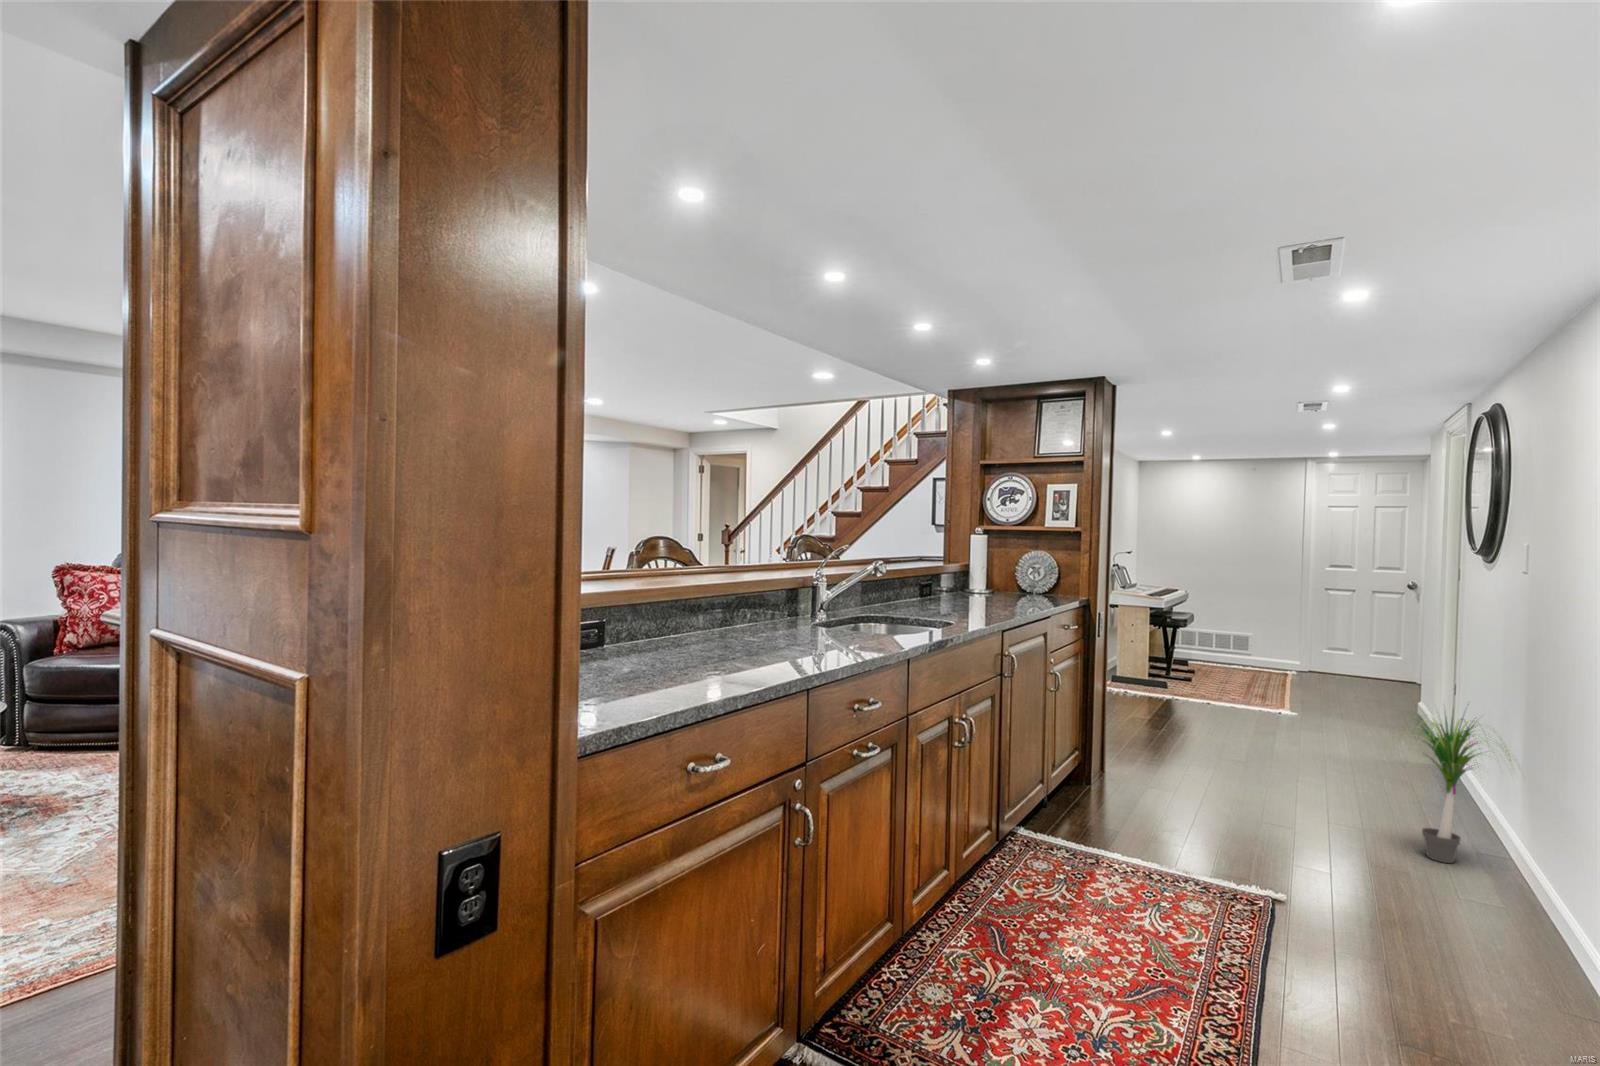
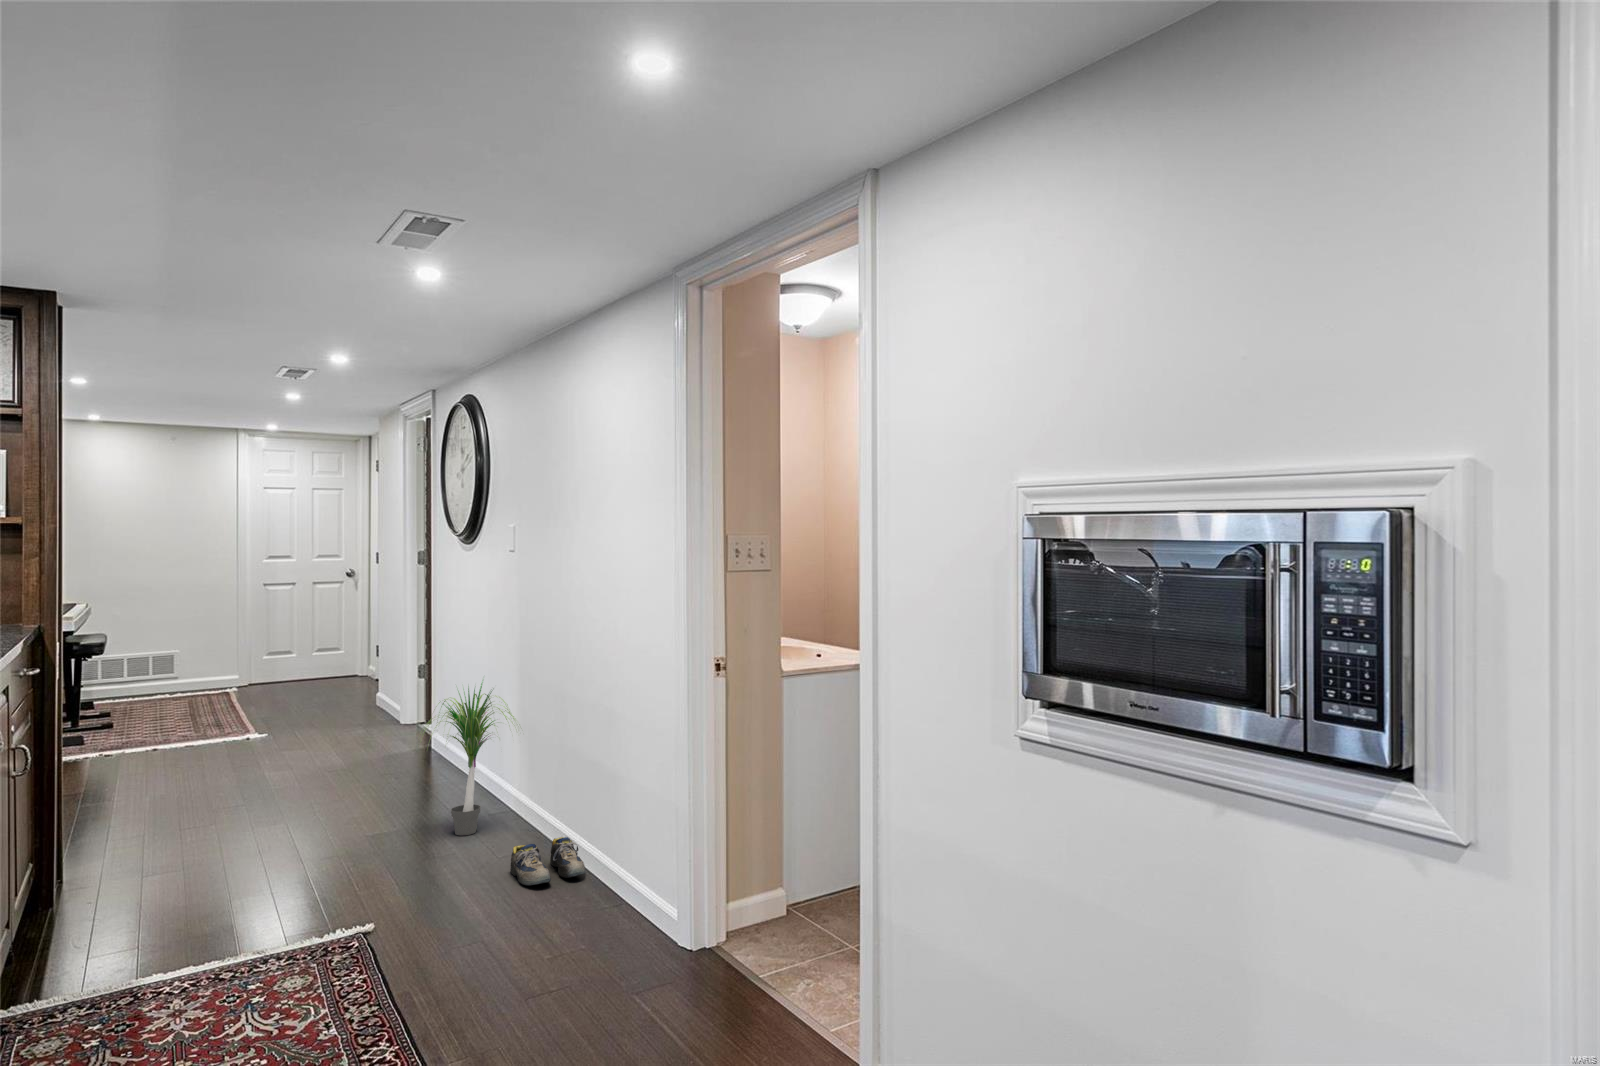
shoe: none [1470,893,1580,966] -> present [510,837,586,885]

